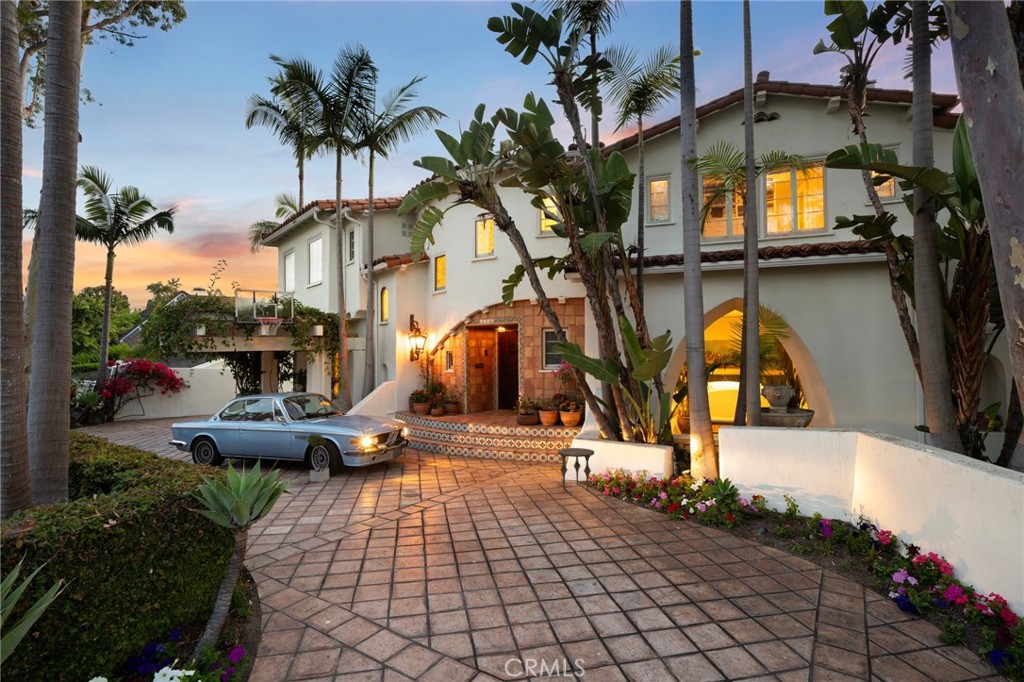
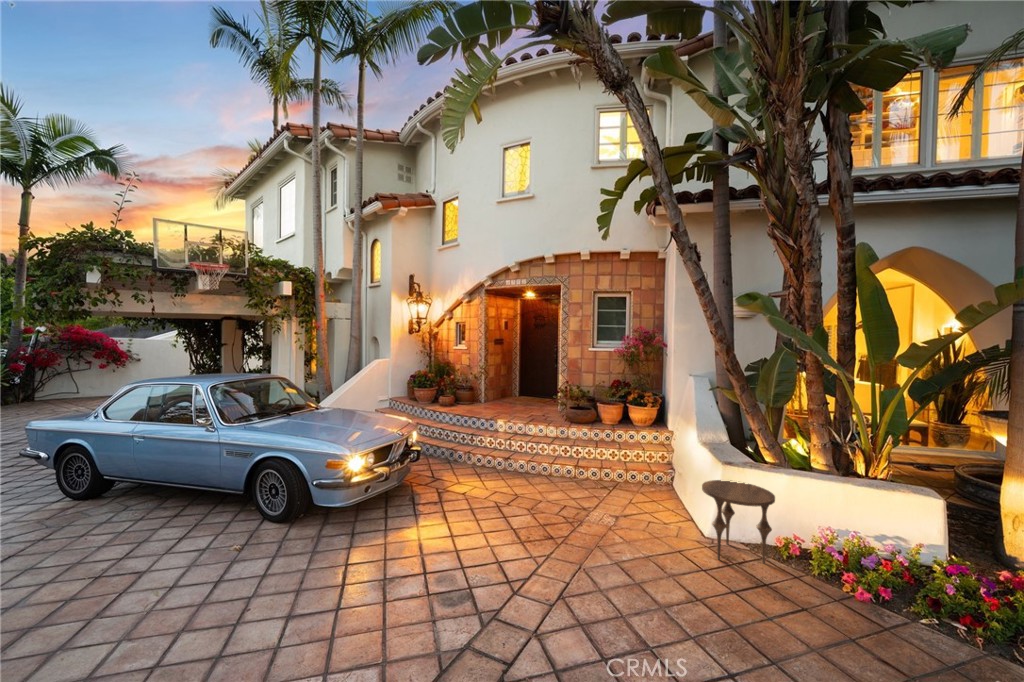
potted tree: present [307,434,329,482] -> none [246,449,287,536]

